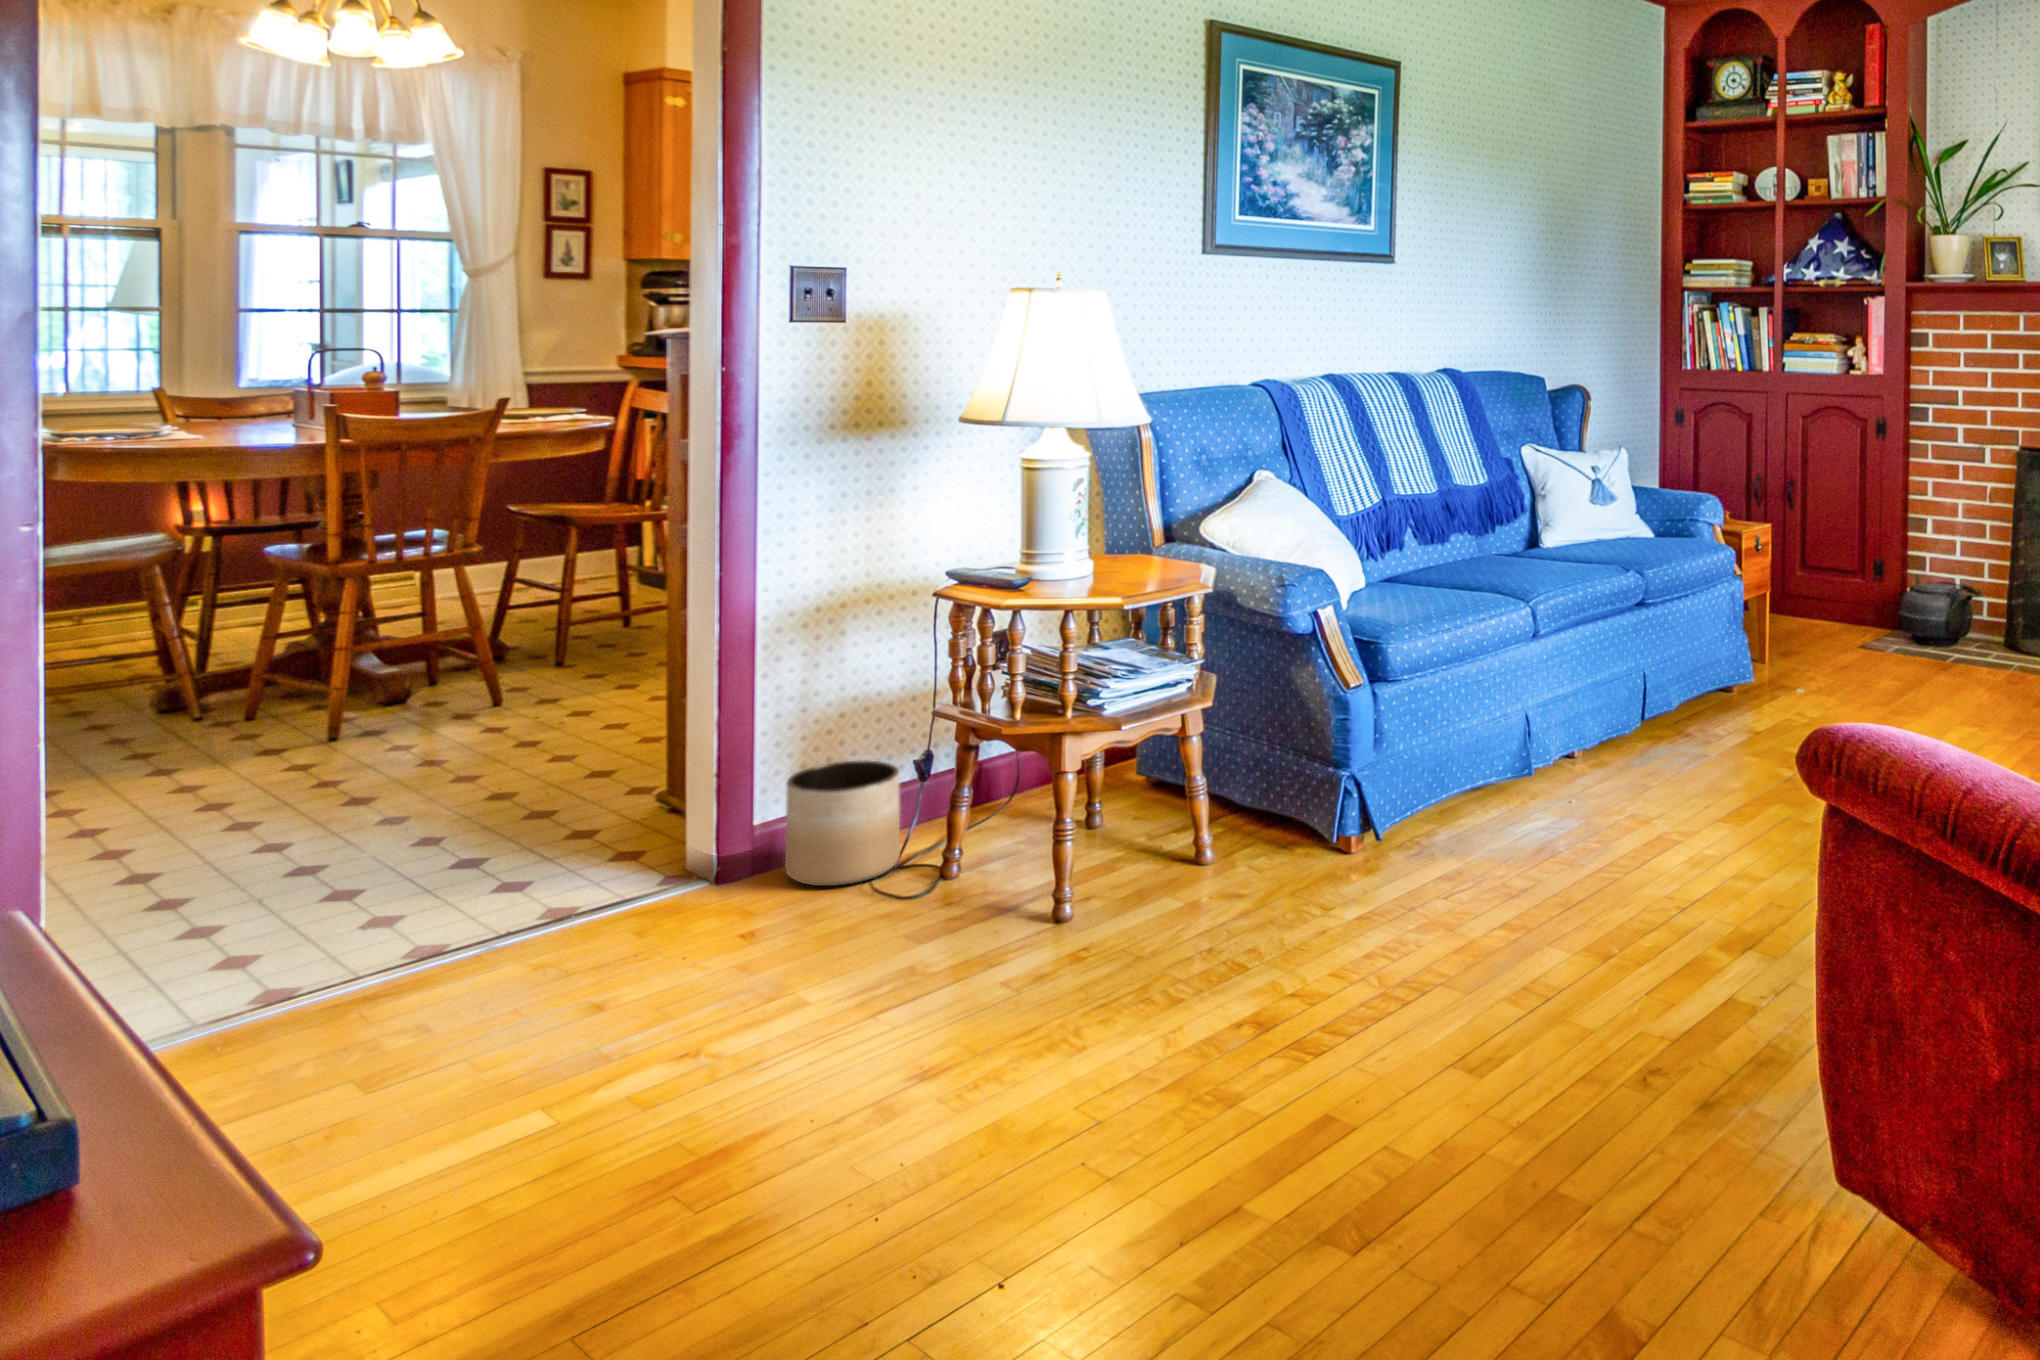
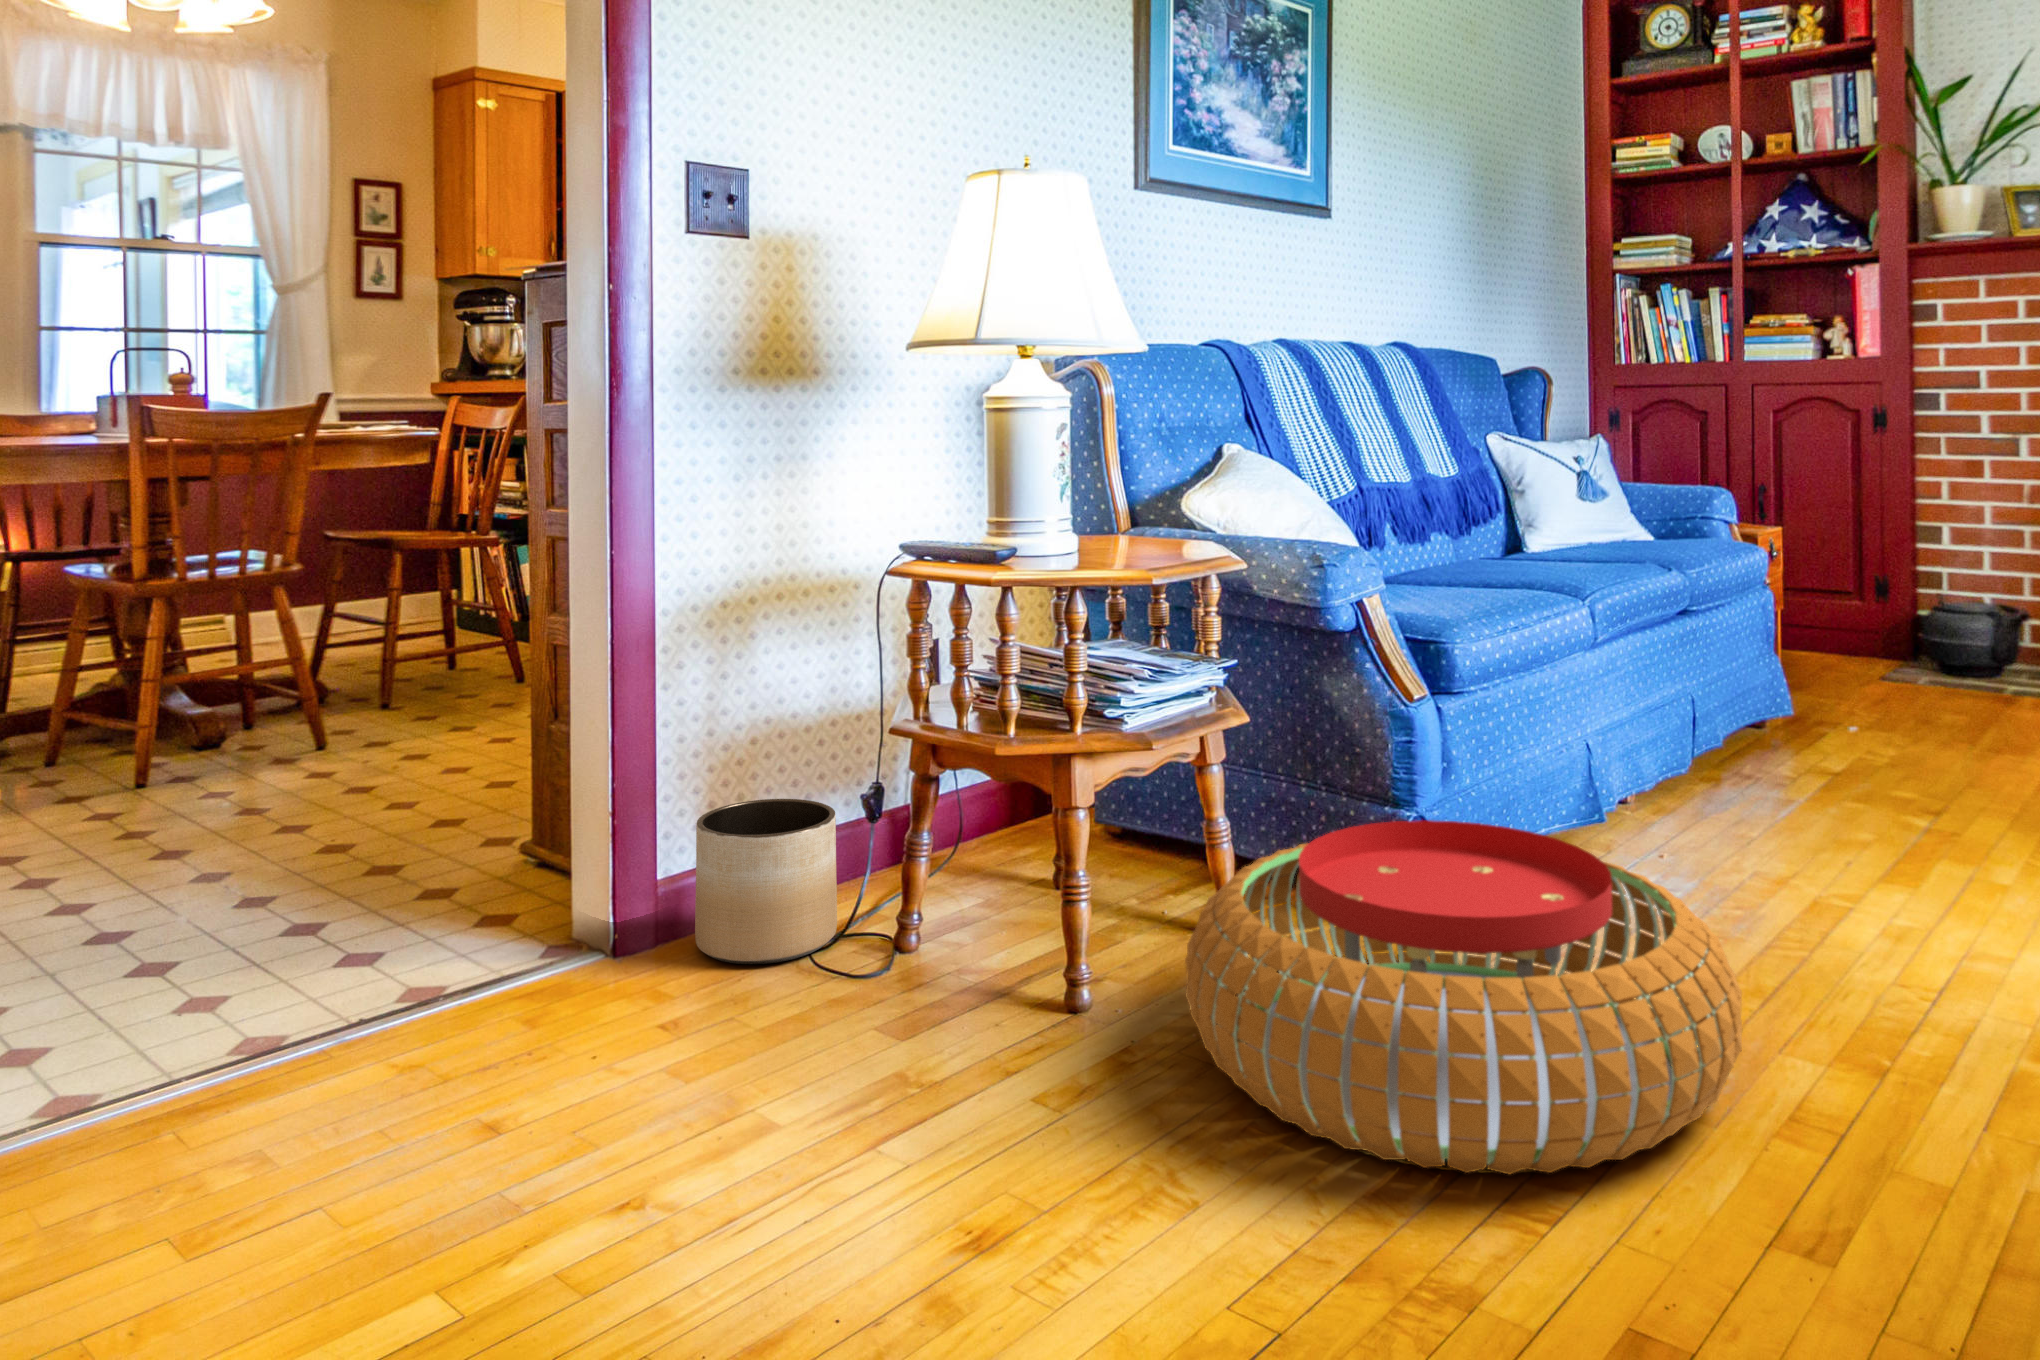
pouf: none [1121,780,1503,1019] -> present [1185,820,1742,1175]

